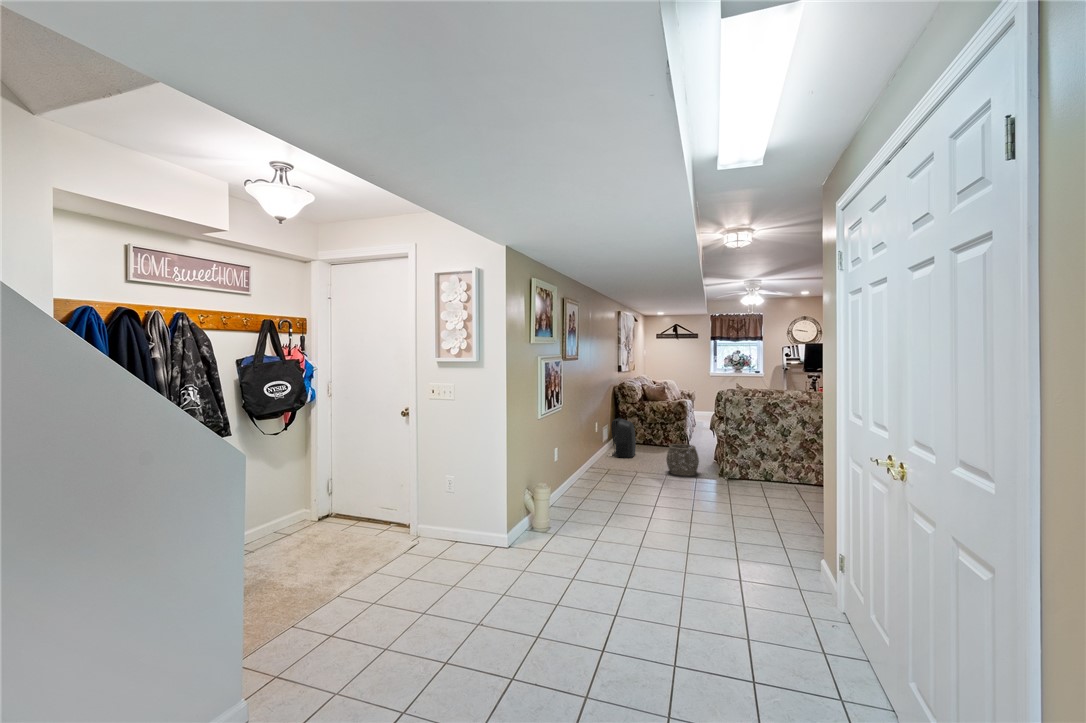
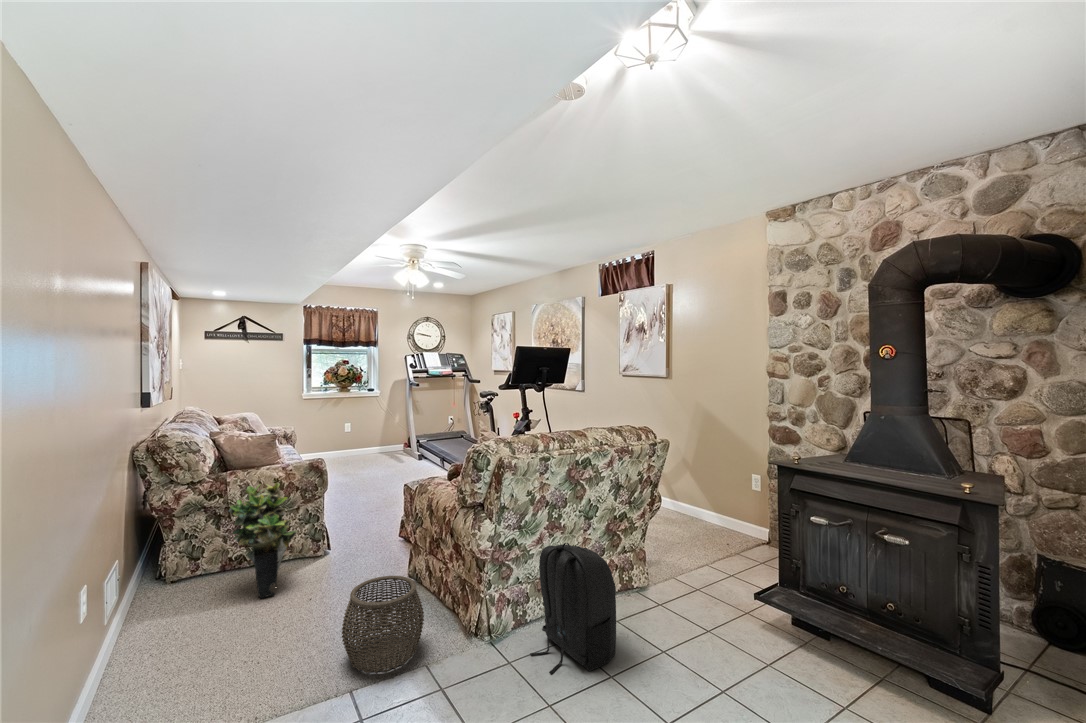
potted plant: none [643,407,669,454] -> present [229,483,297,598]
backpack: present [612,418,636,458] -> present [530,543,616,674]

